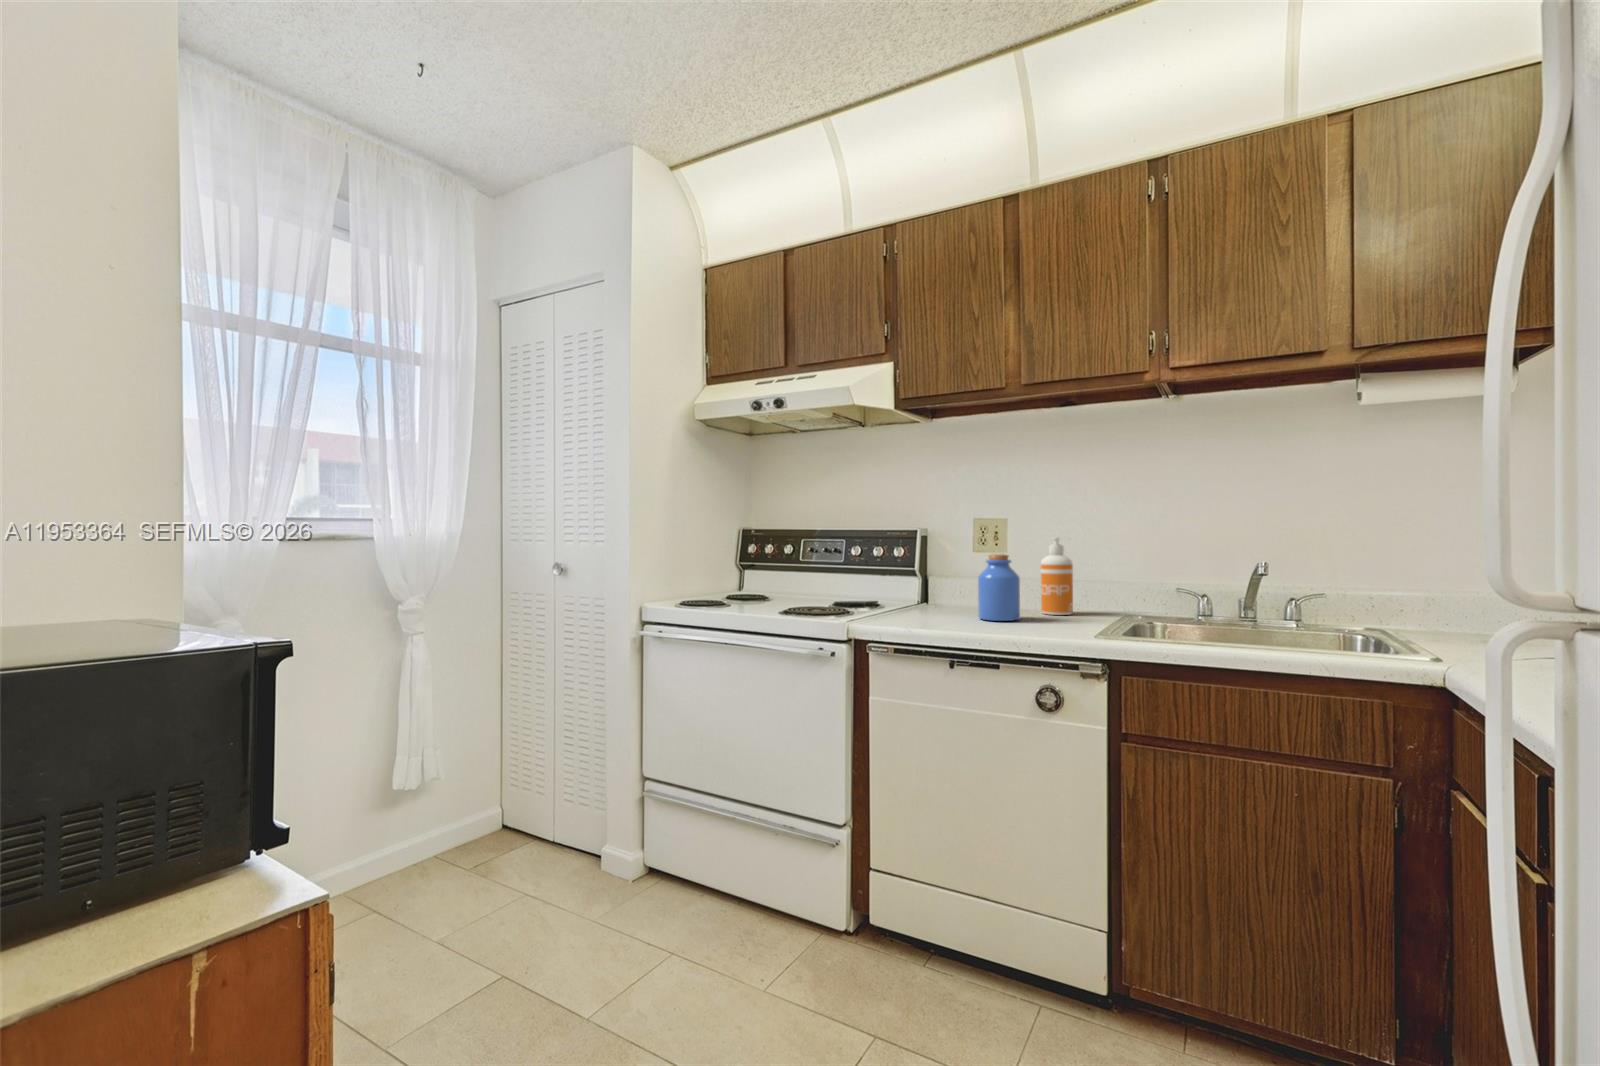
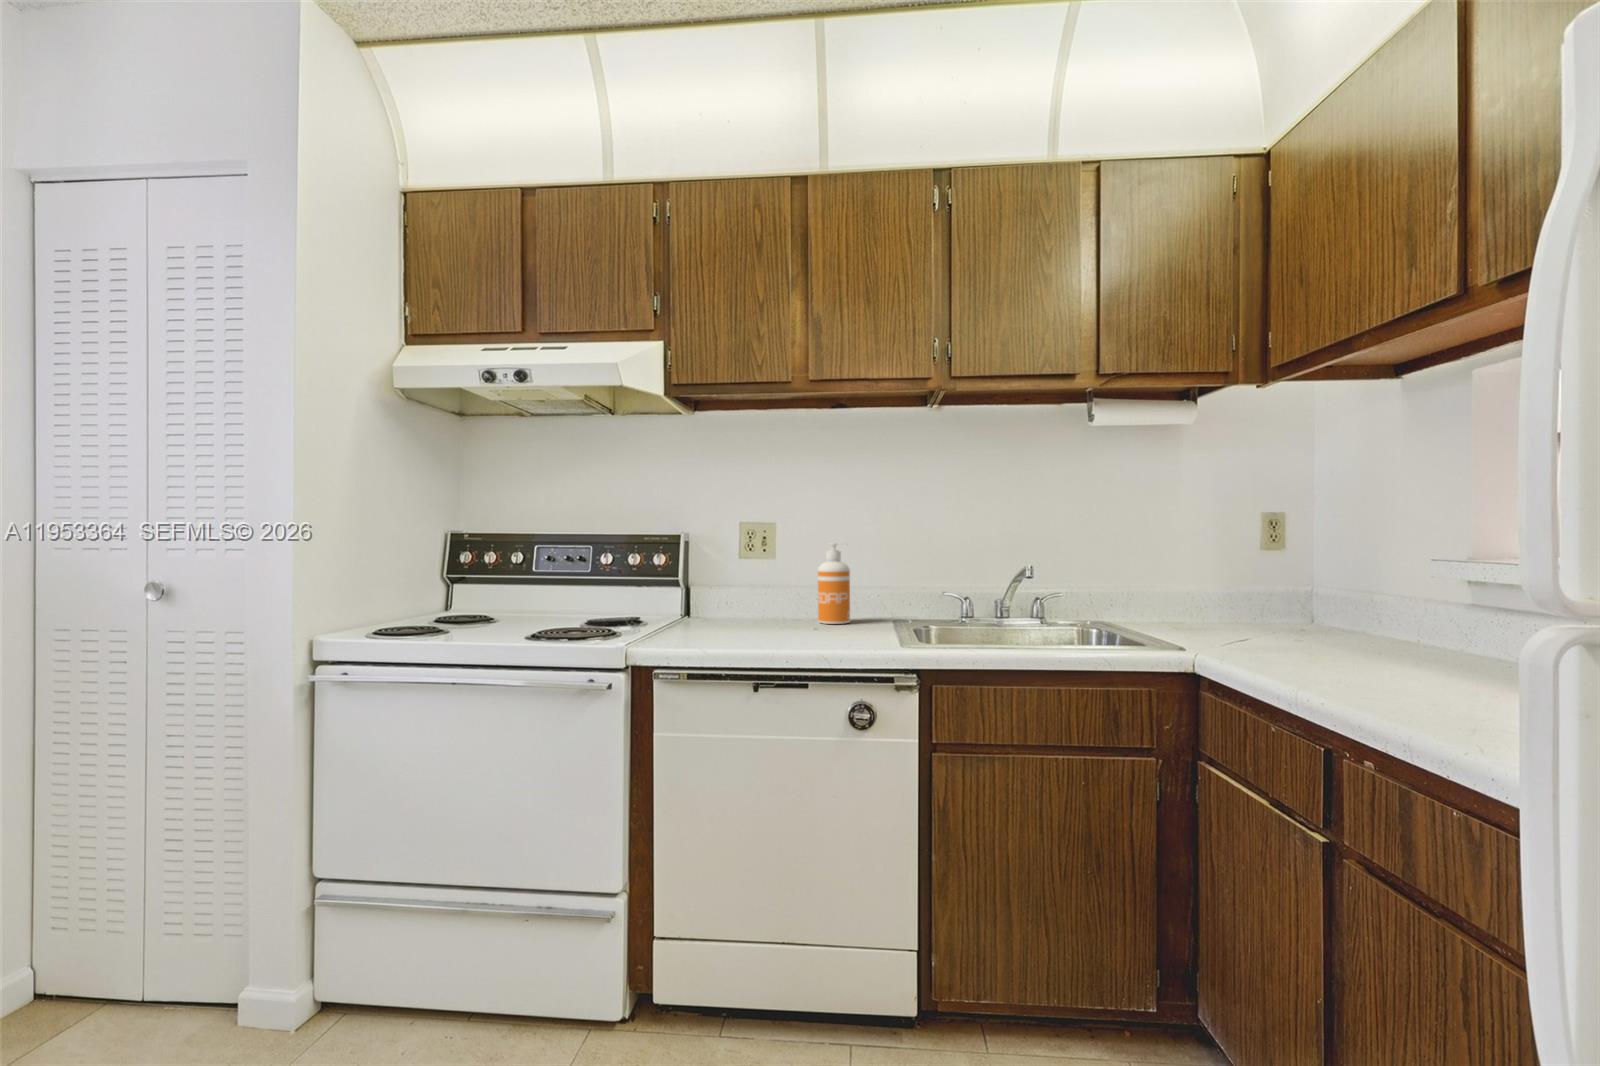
jar: present [978,554,1020,621] -> none [765,562,809,634]

